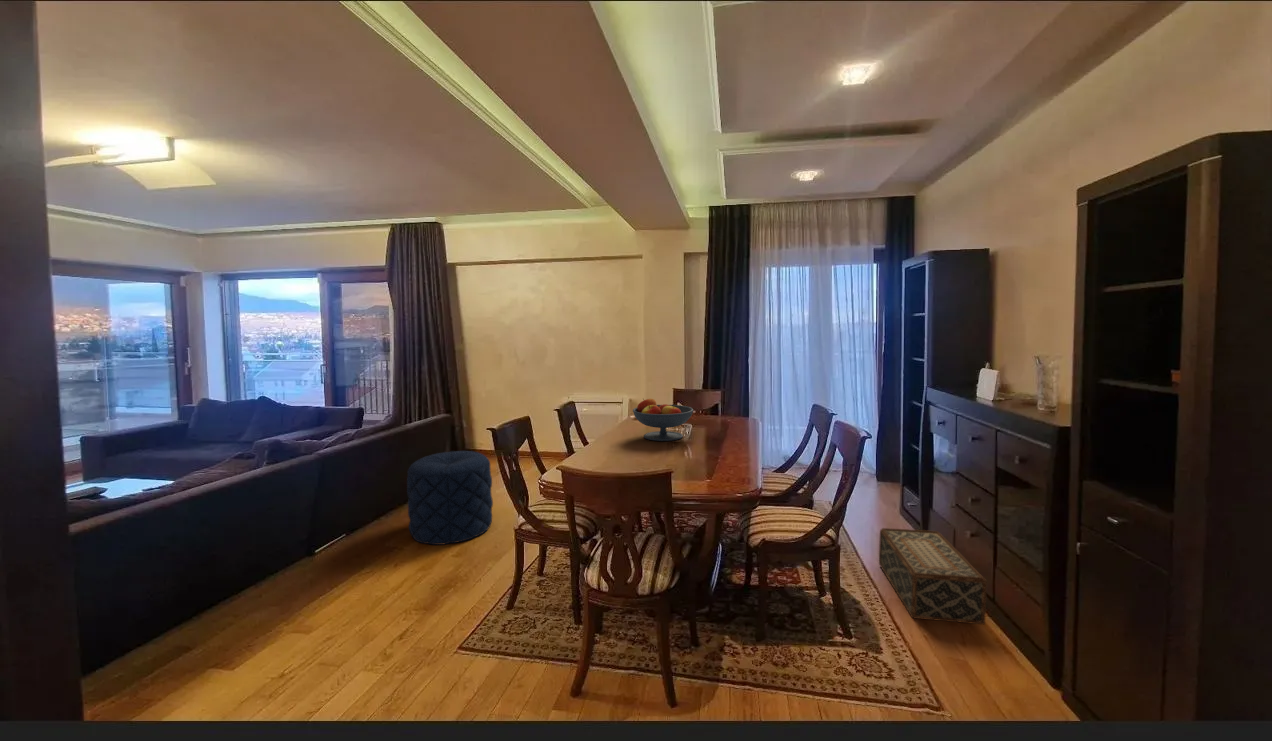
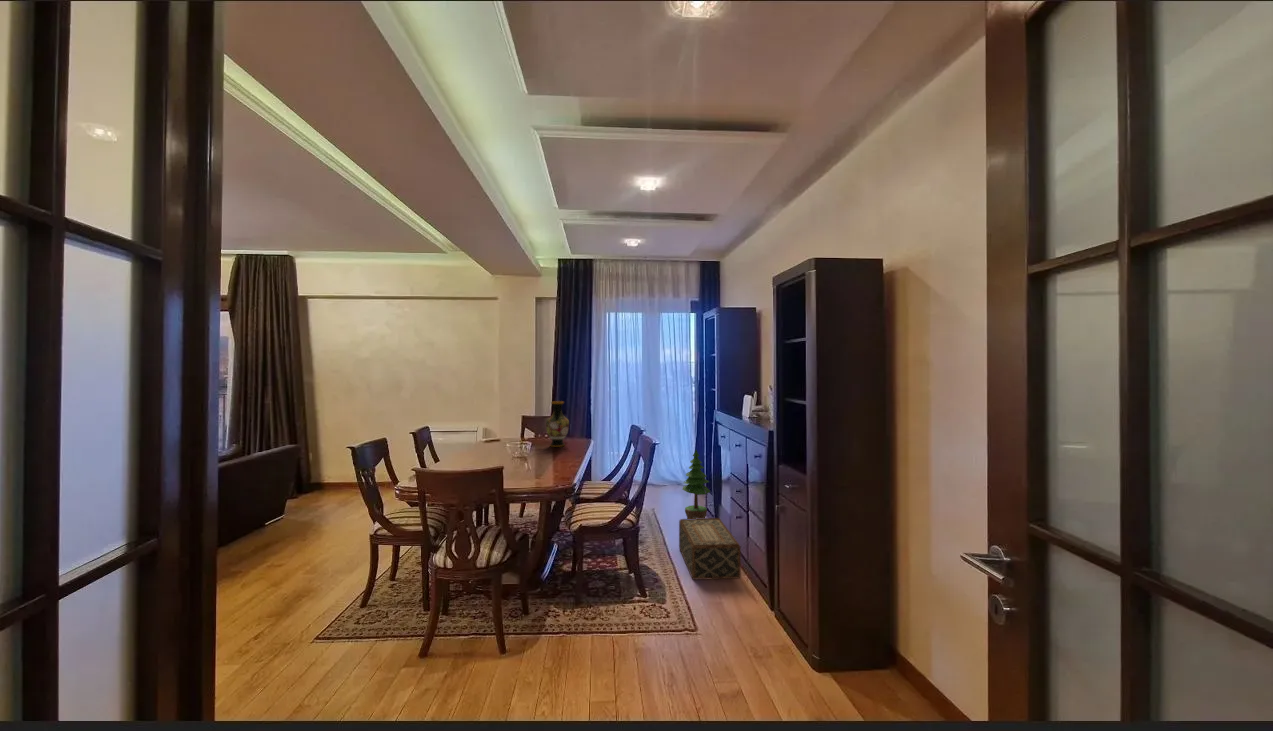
vase: none [706,375,734,430] -> present [546,401,569,447]
fruit bowl: present [633,399,694,441] -> none [481,421,534,456]
potted tree: none [876,436,915,534] -> present [683,450,710,519]
pouf: present [407,451,493,545] -> none [253,477,343,567]

